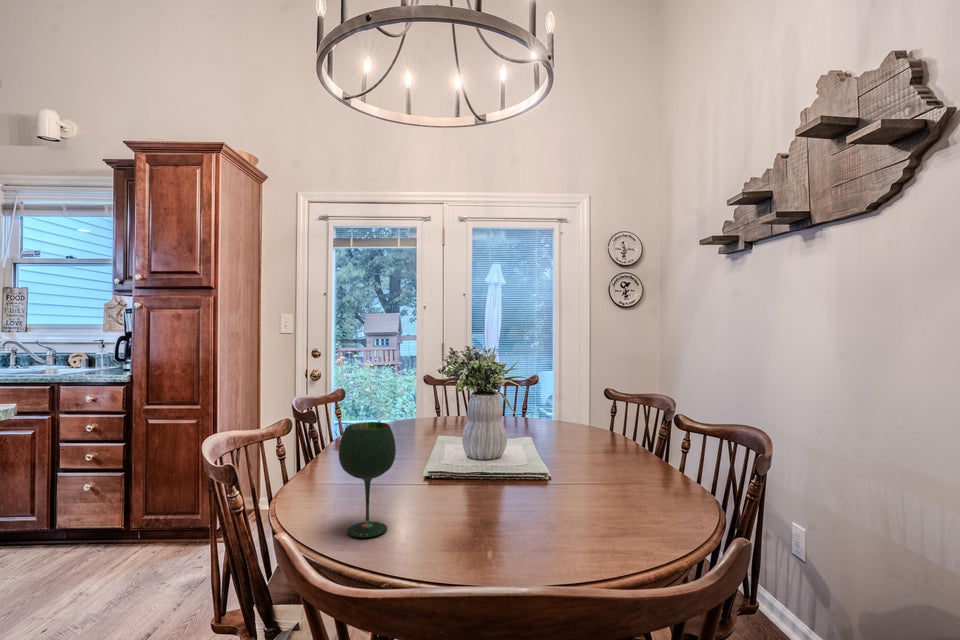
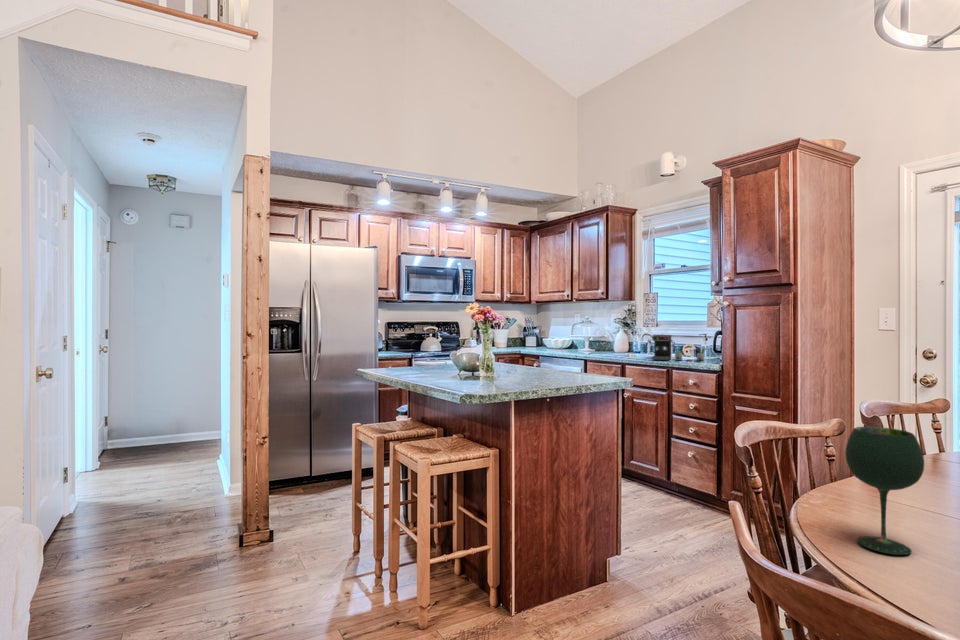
coffee maker: none [26,342,107,376] -> present [652,335,706,361]

